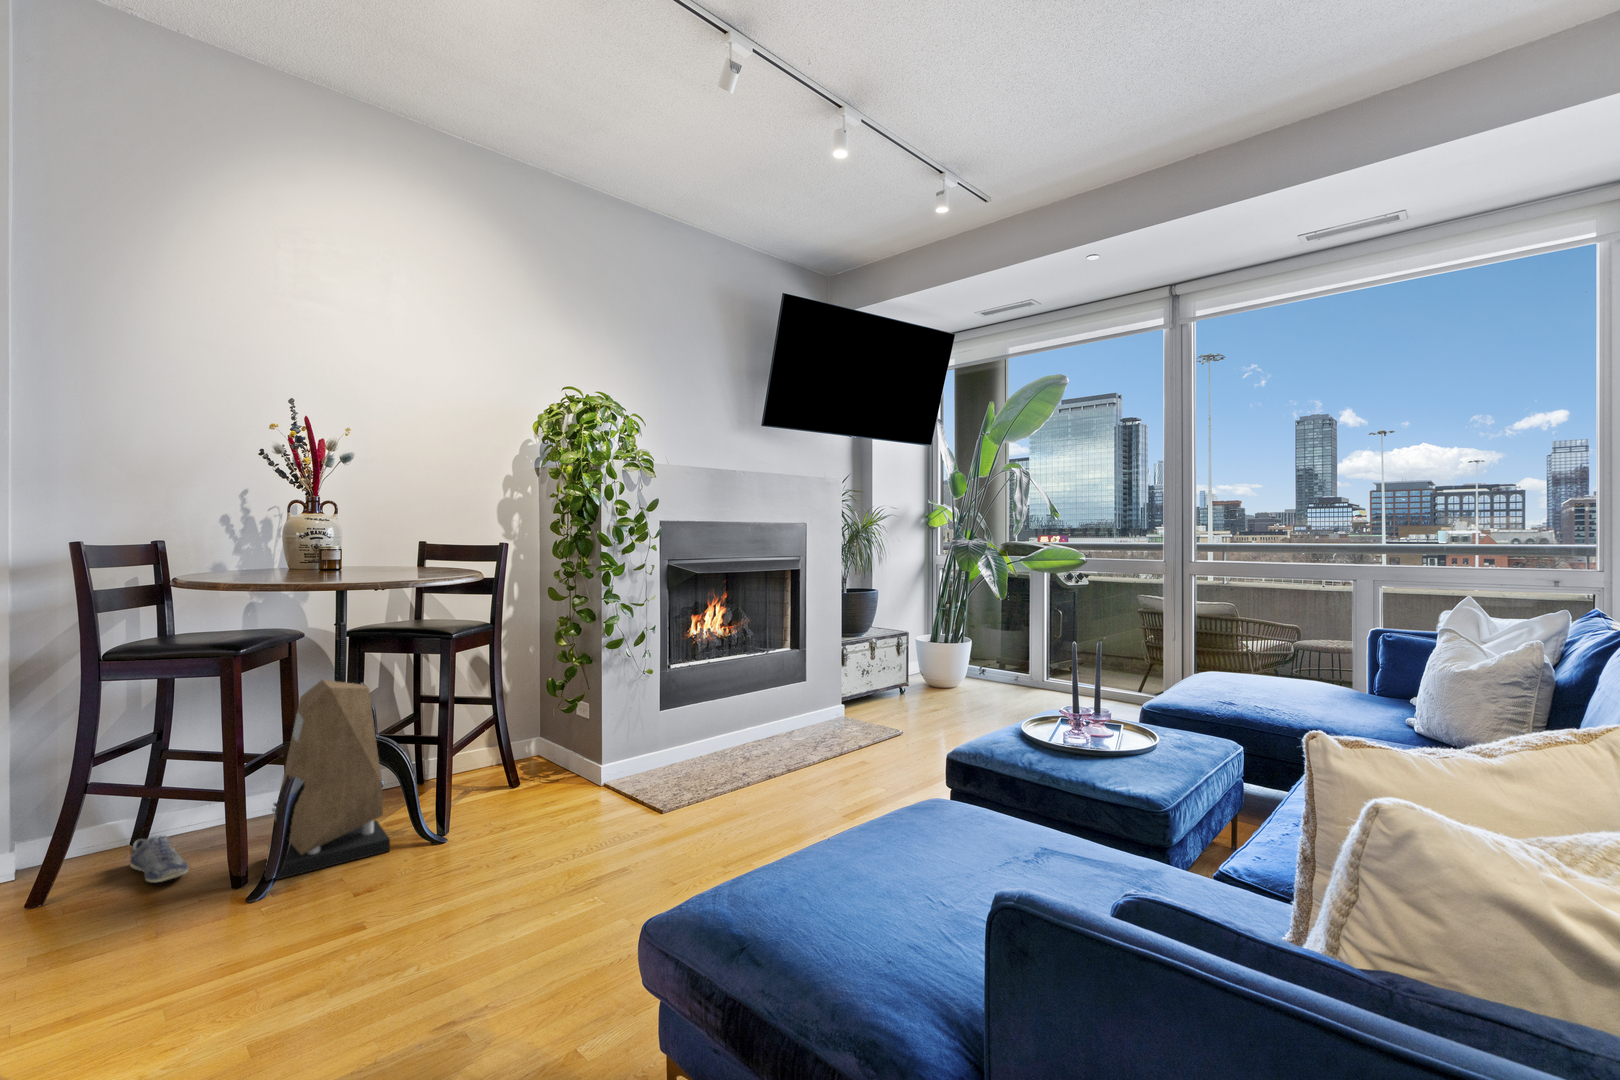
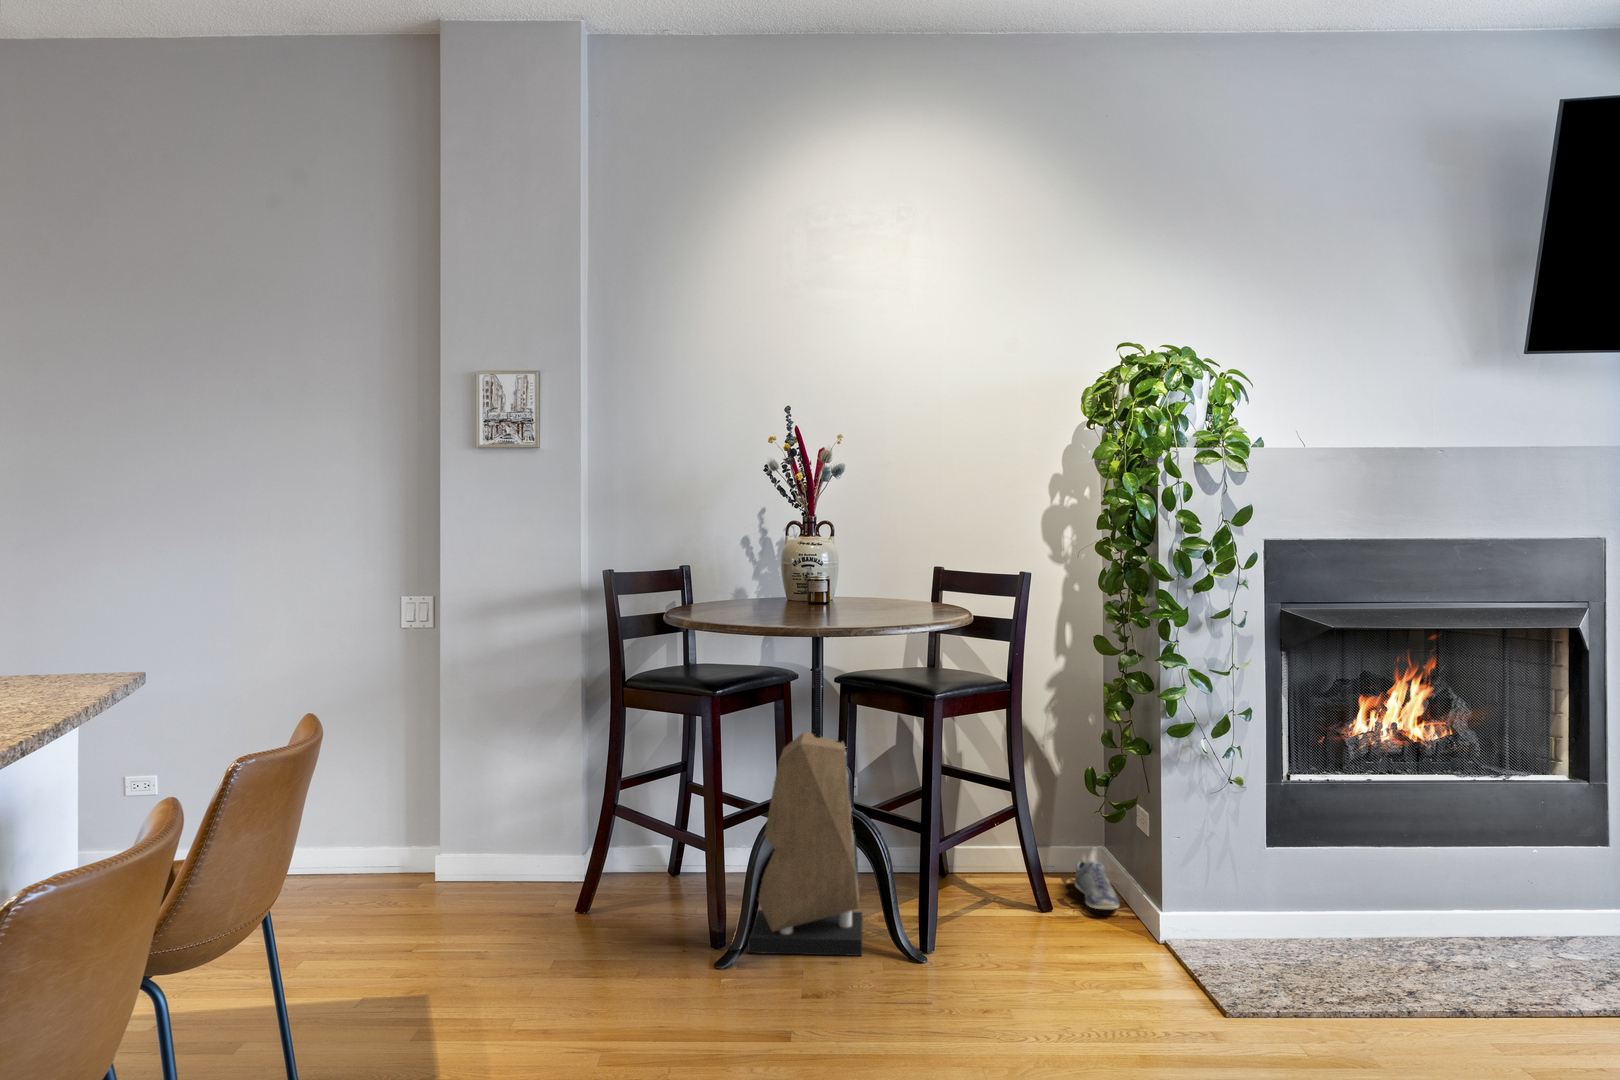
shoe: present [130,835,188,882] -> present [1075,861,1119,909]

